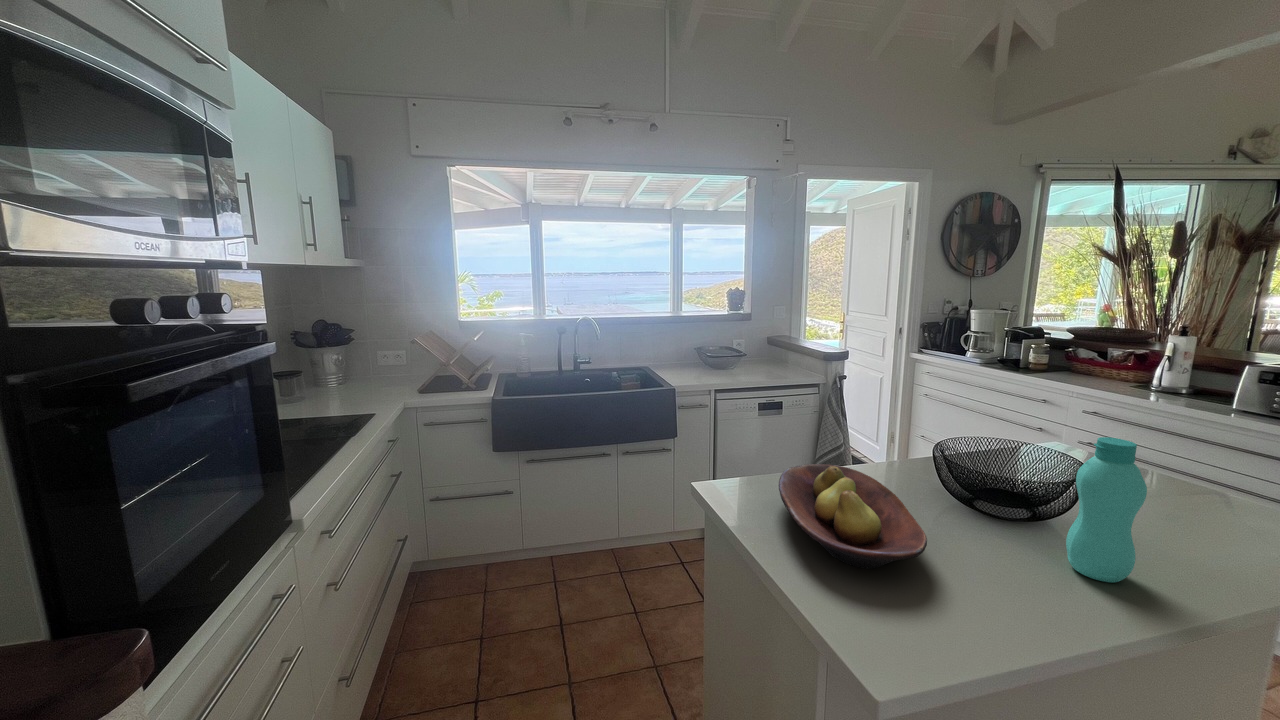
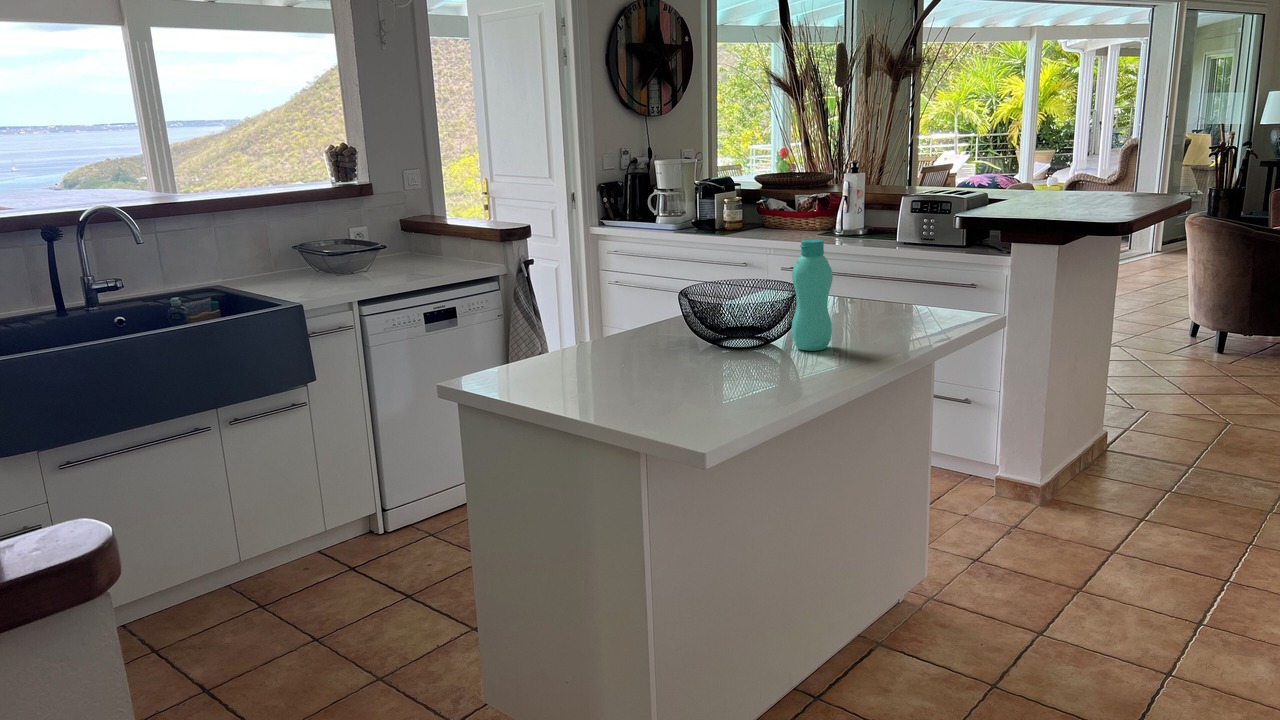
fruit bowl: present [779,464,927,569] -> none [561,310,707,379]

